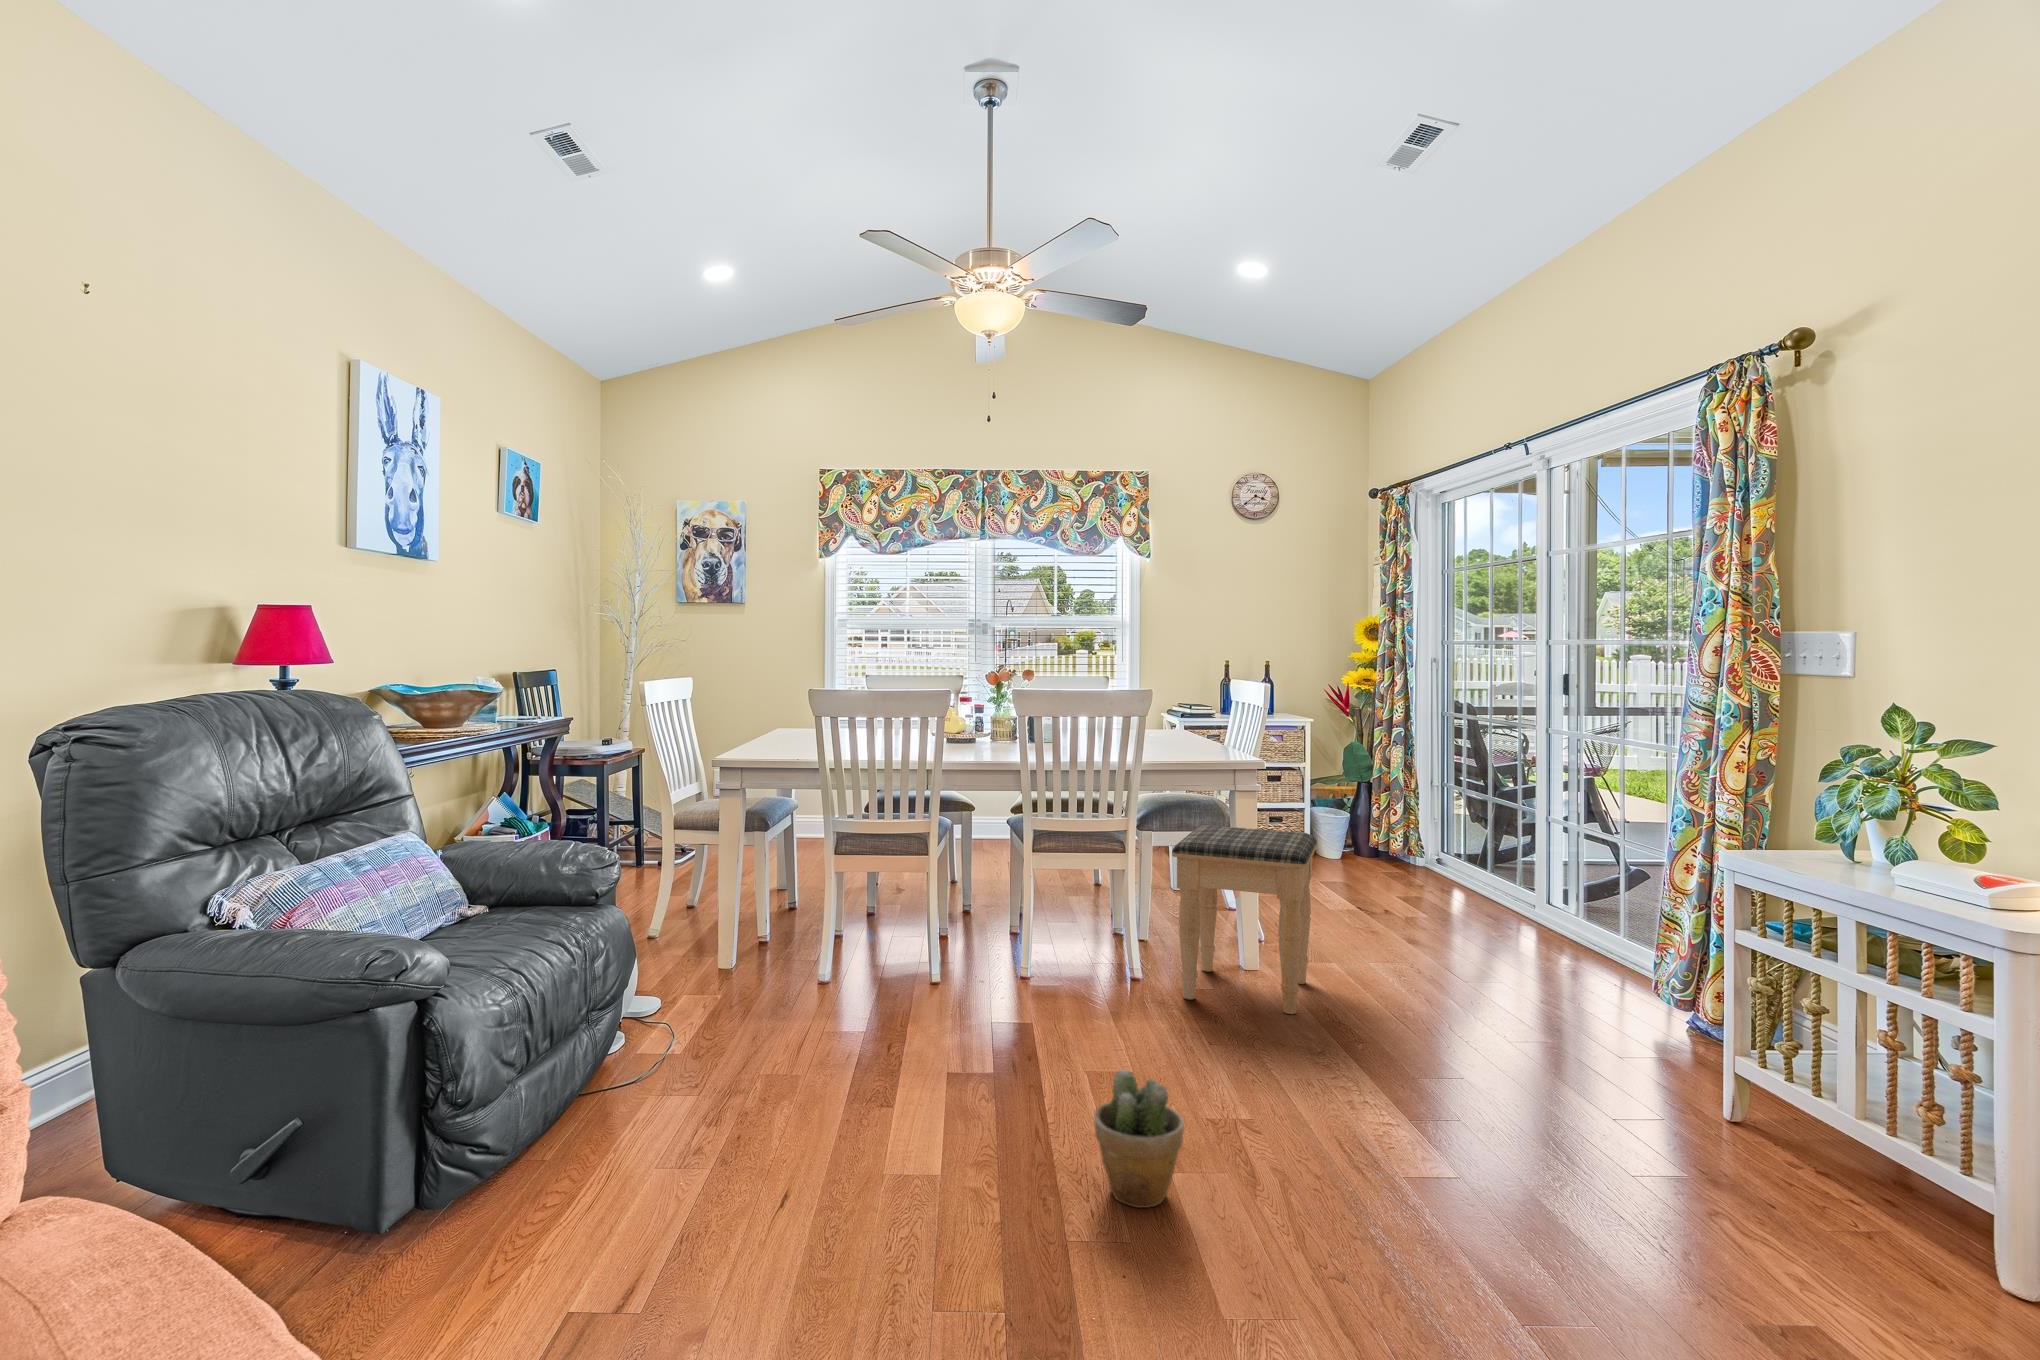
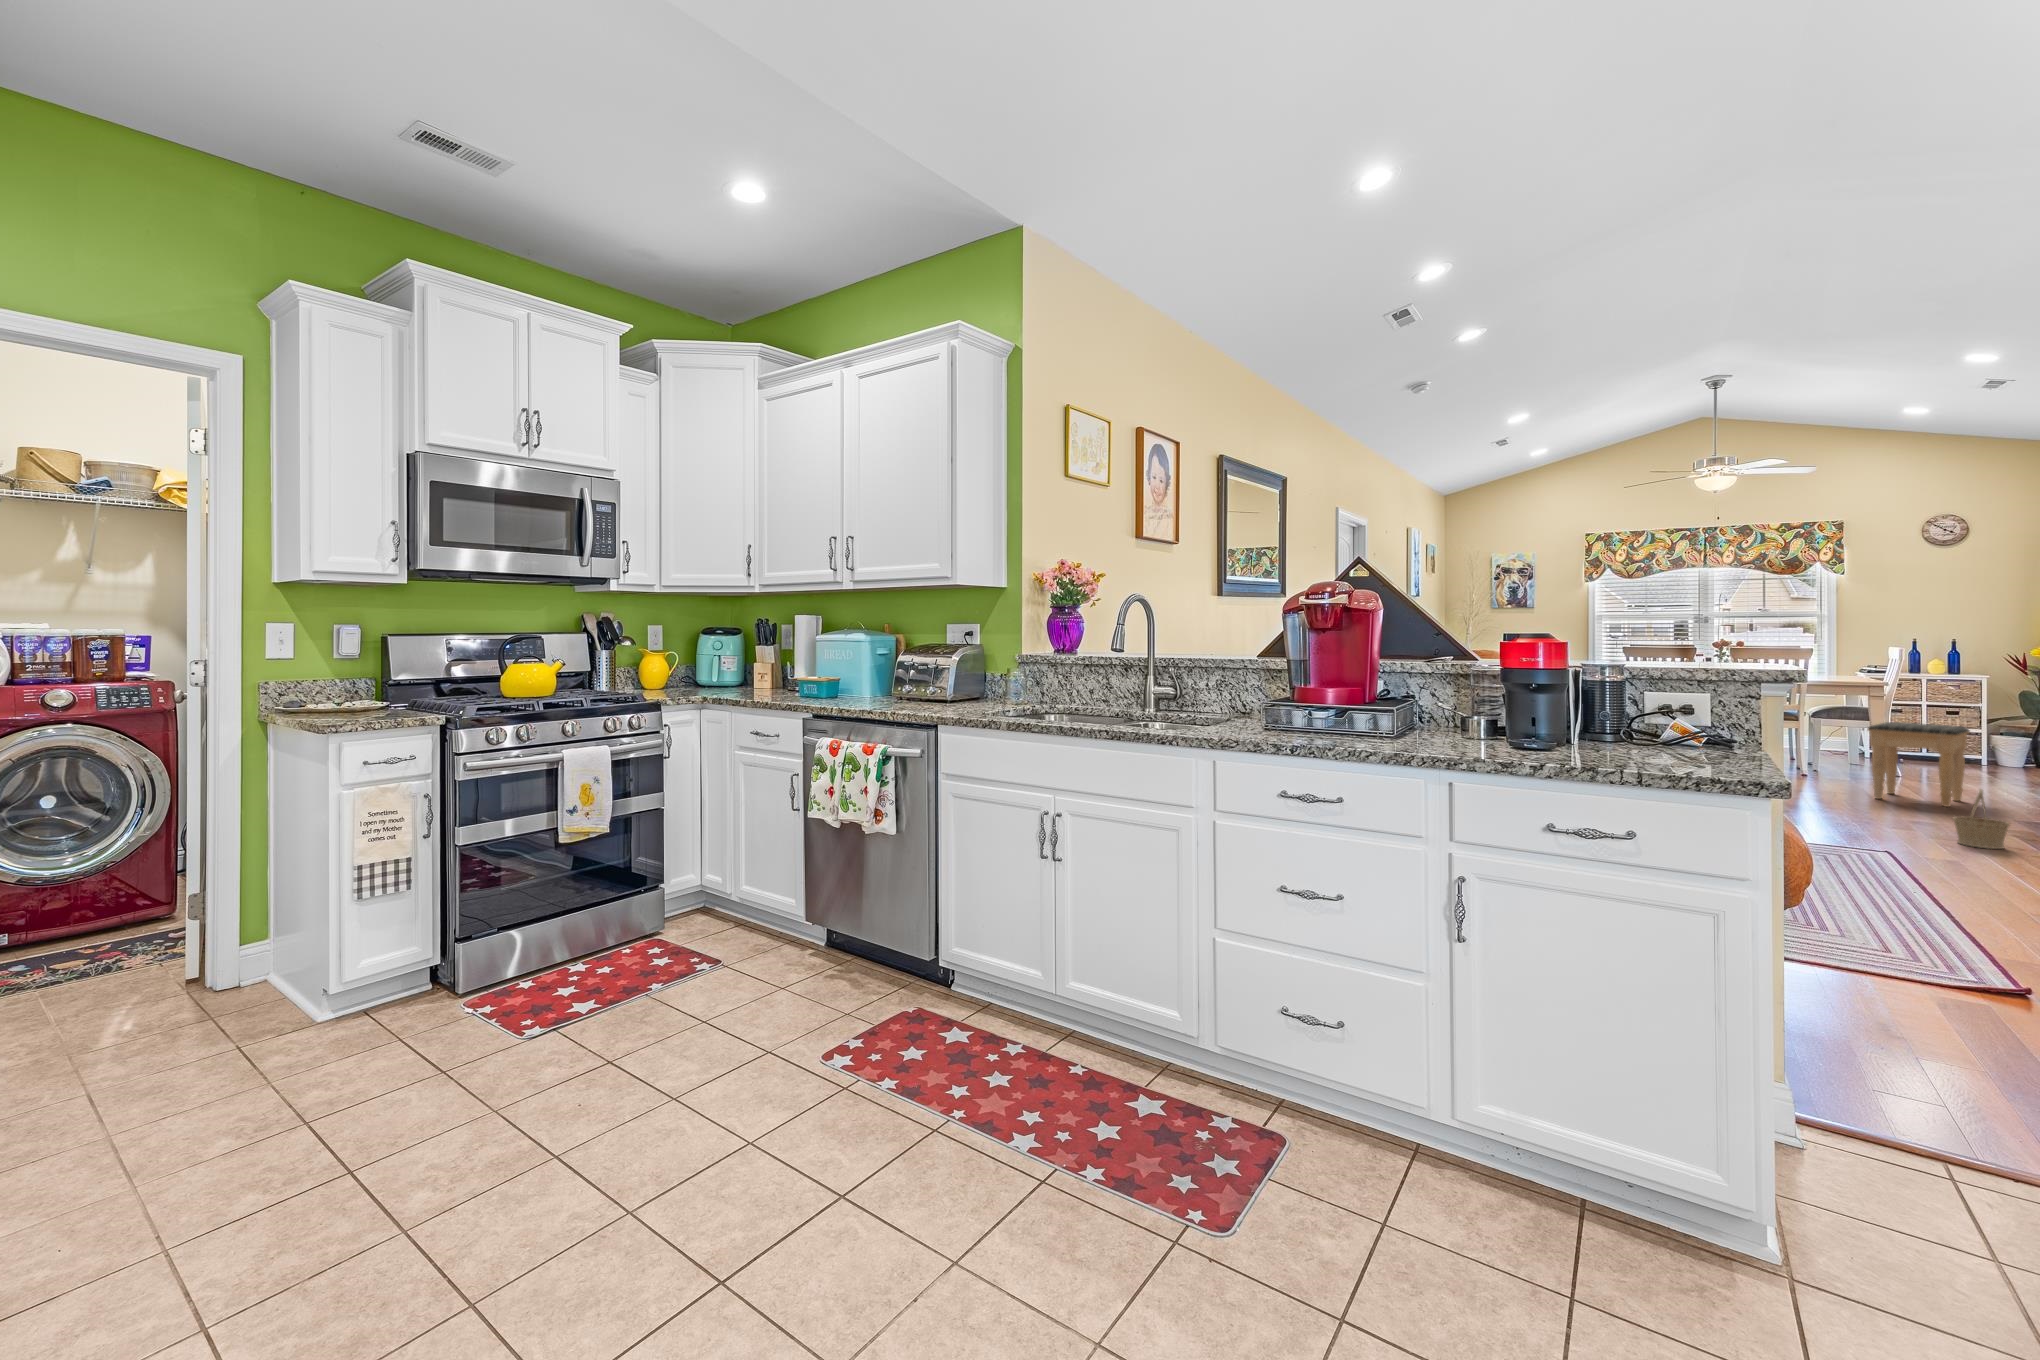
potted plant: present [1094,1070,1184,1208] -> none [1832,783,1876,828]
basket: none [1344,1106,1467,1307] -> present [1952,789,2010,849]

